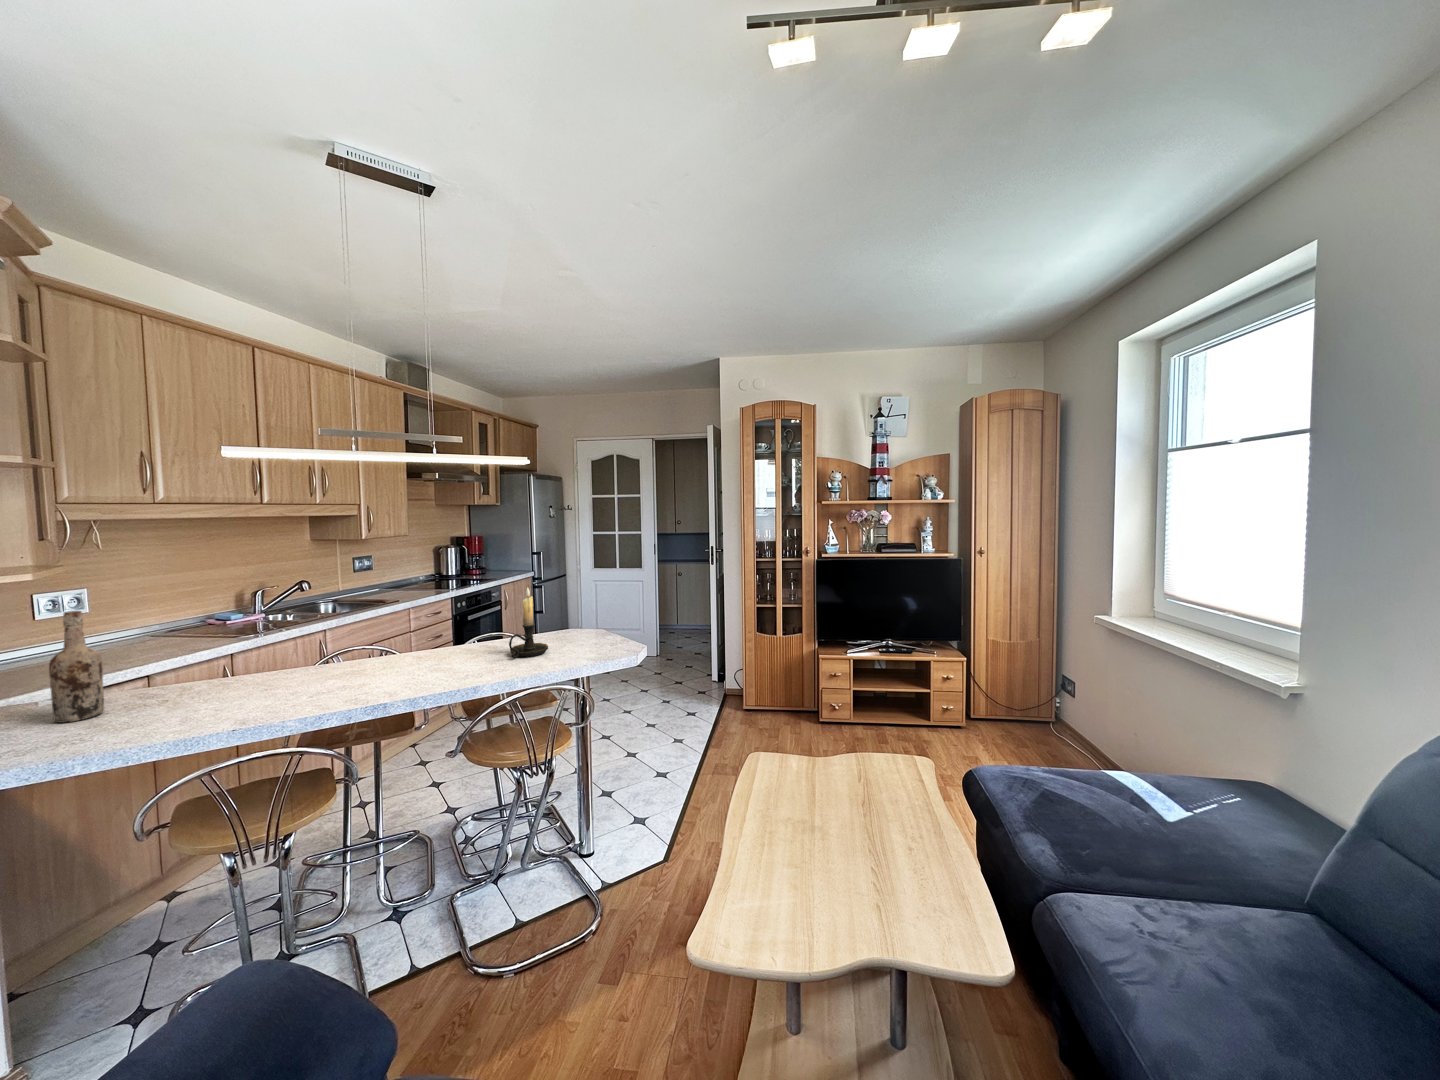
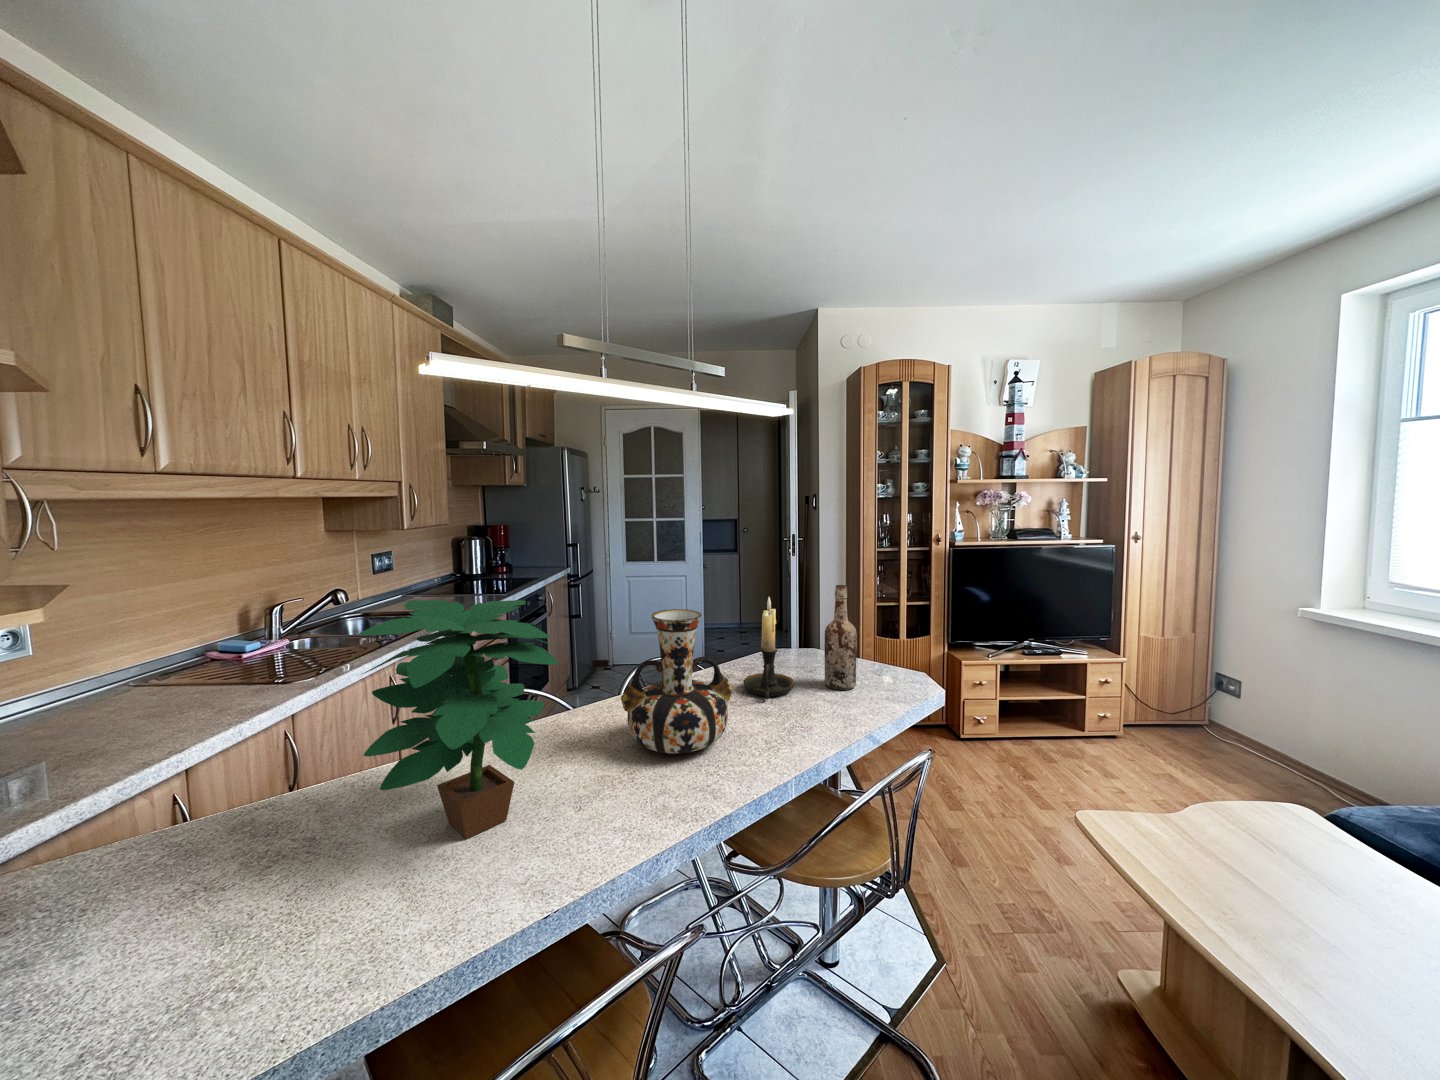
potted plant: none [167,578,313,709] -> present [359,600,558,839]
vase: none [377,591,454,681] -> present [621,609,733,753]
wine bottle: present [49,611,104,723] -> present [825,585,857,690]

